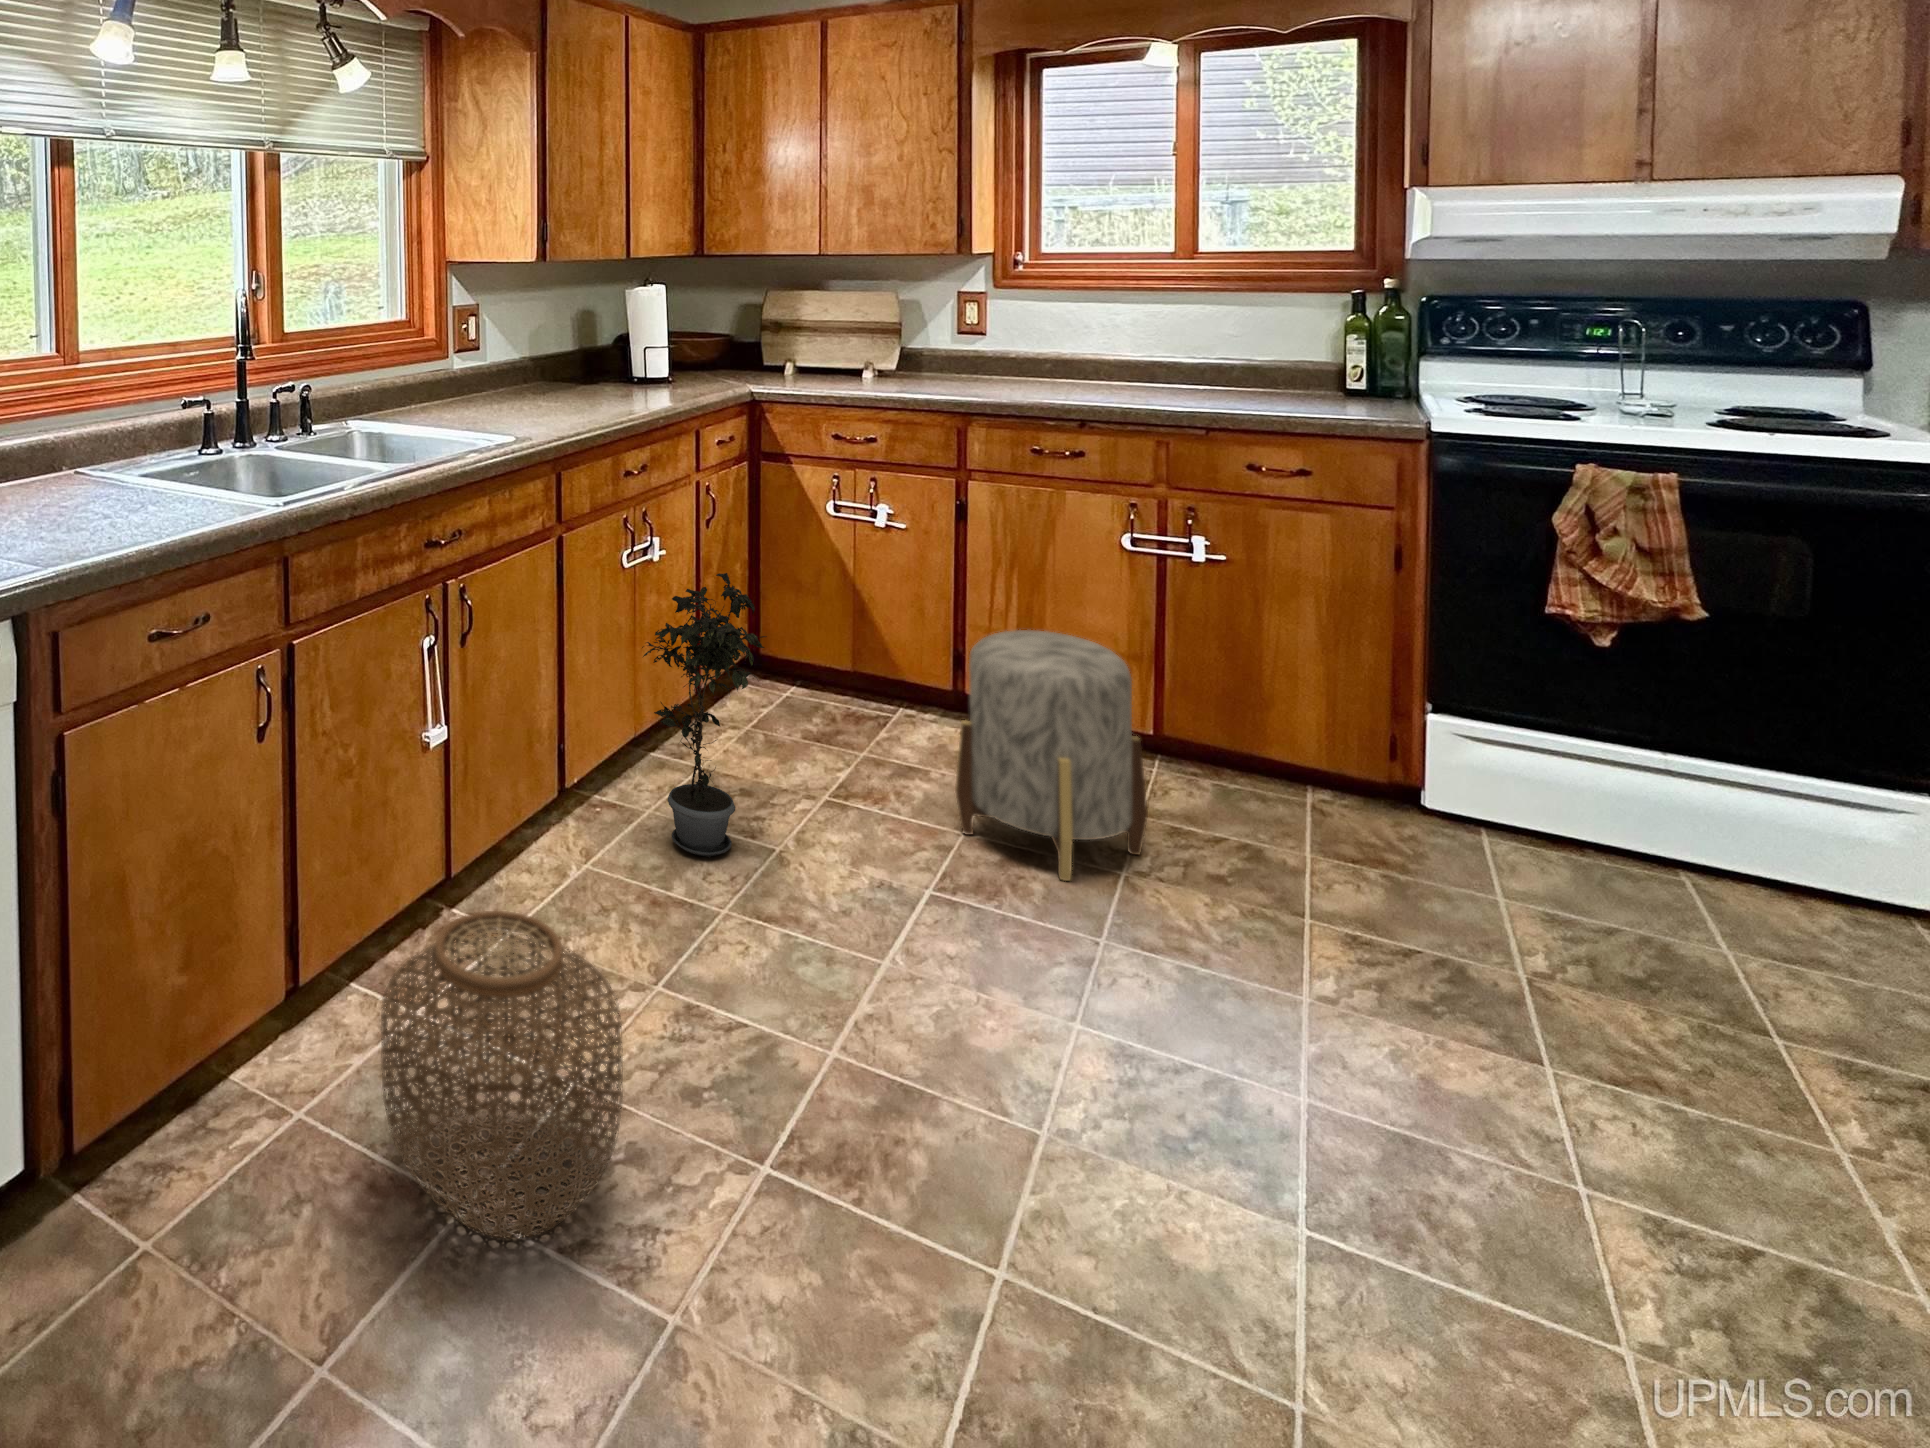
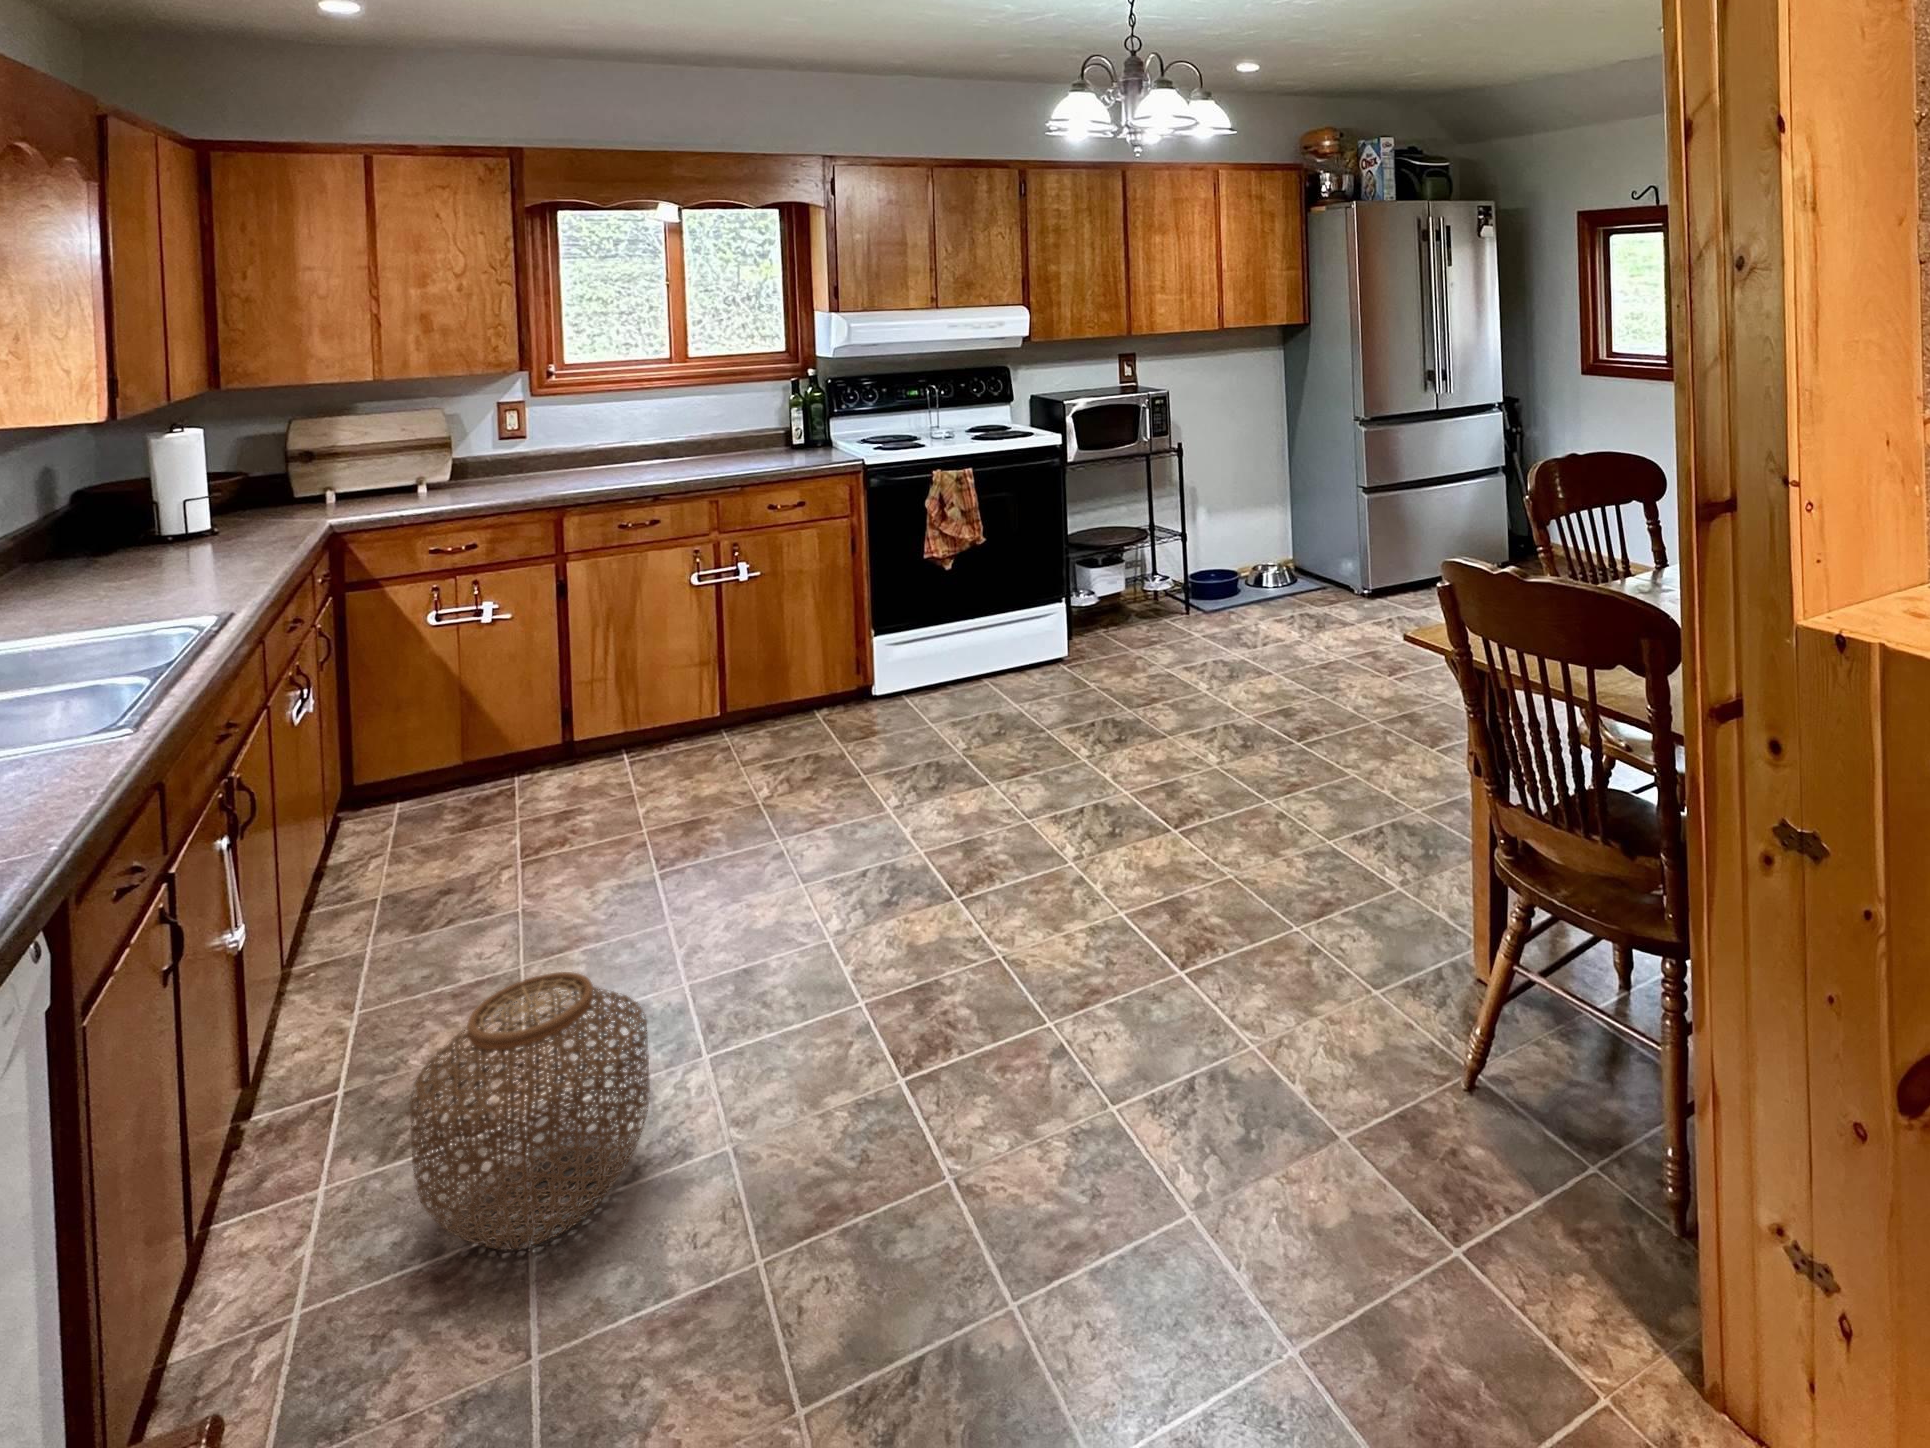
potted plant: present [642,573,767,858] -> none [377,685,525,957]
stool: present [955,630,1148,881] -> none [635,652,764,832]

